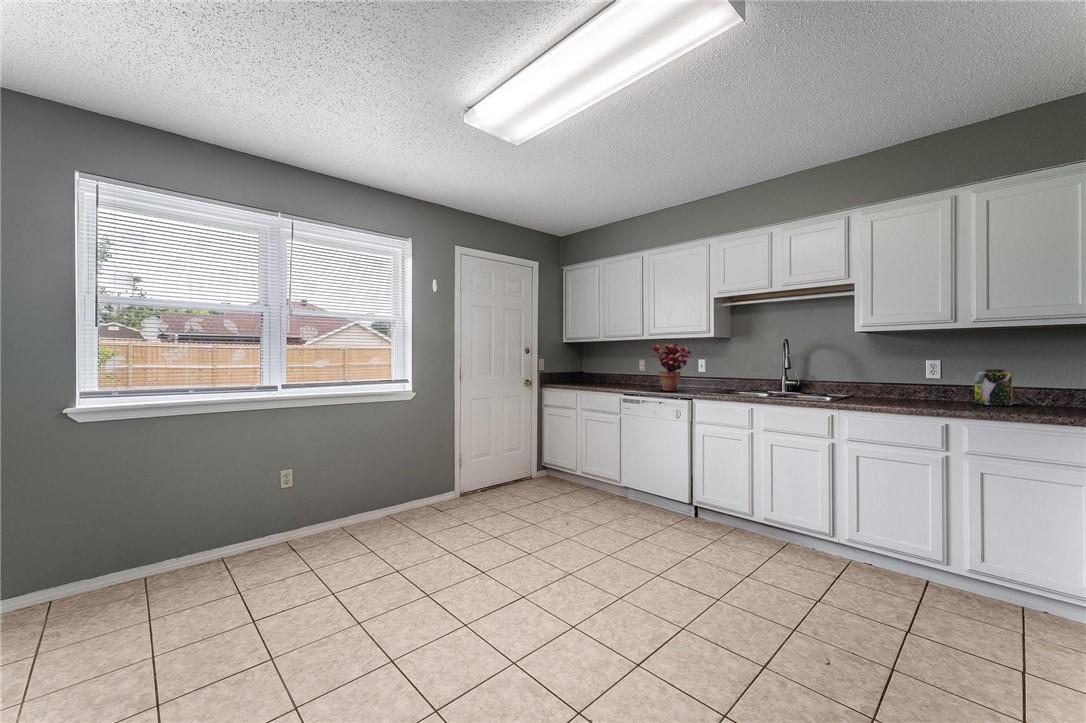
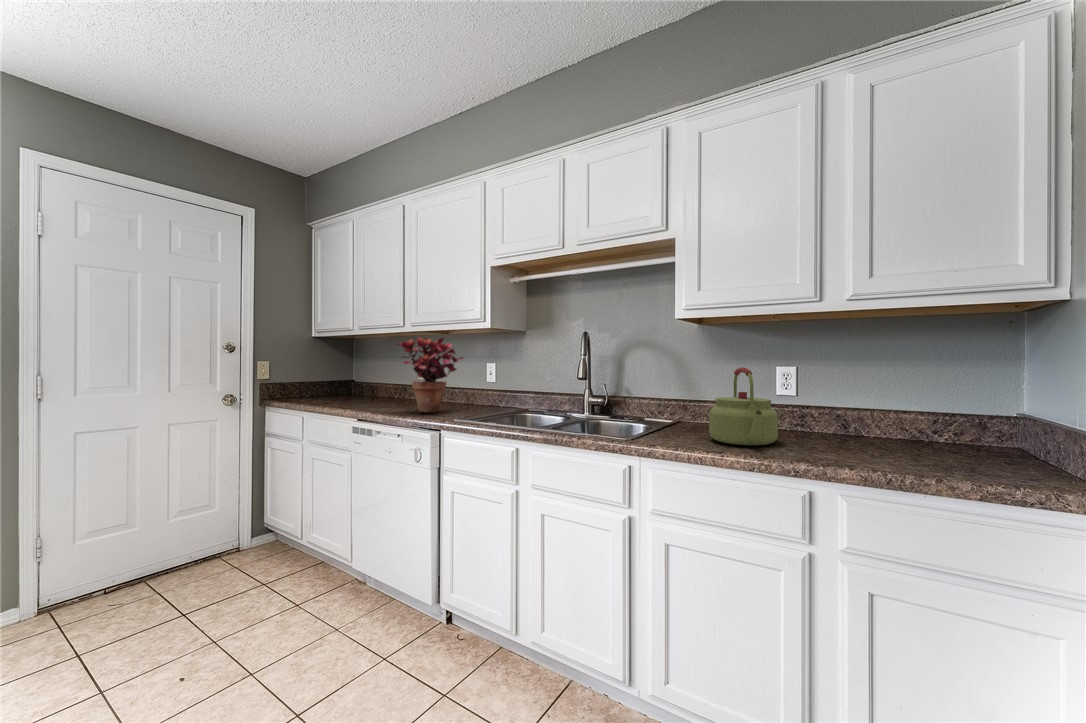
kettle: none [880,361,927,405] -> present [709,367,778,445]
jar: present [975,369,1012,405] -> none [850,383,906,446]

